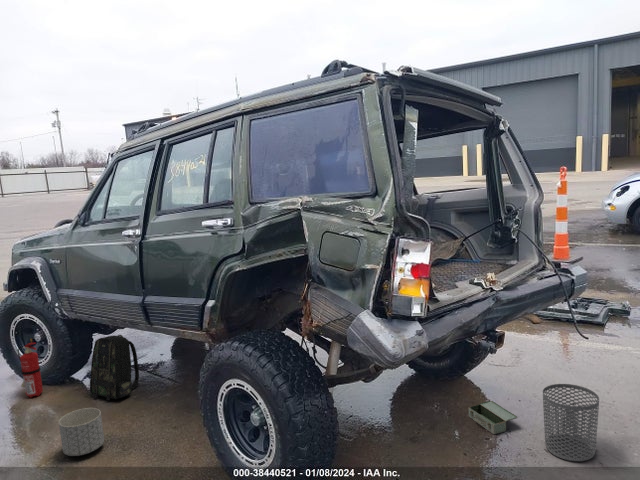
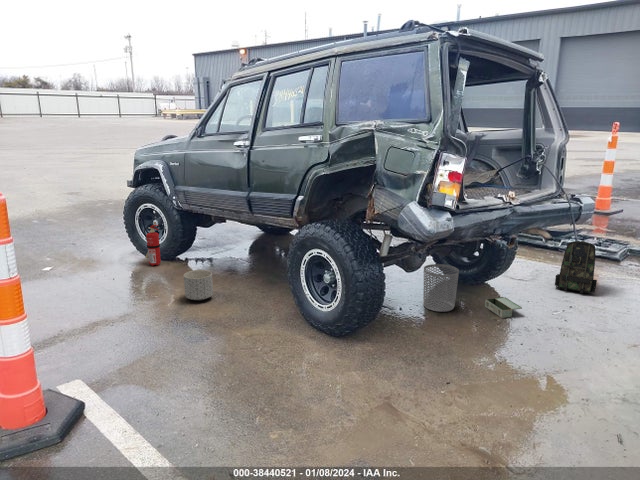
backpack: present [90,335,139,400] -> present [555,241,597,293]
waste bin: present [543,384,599,461] -> present [423,264,459,312]

